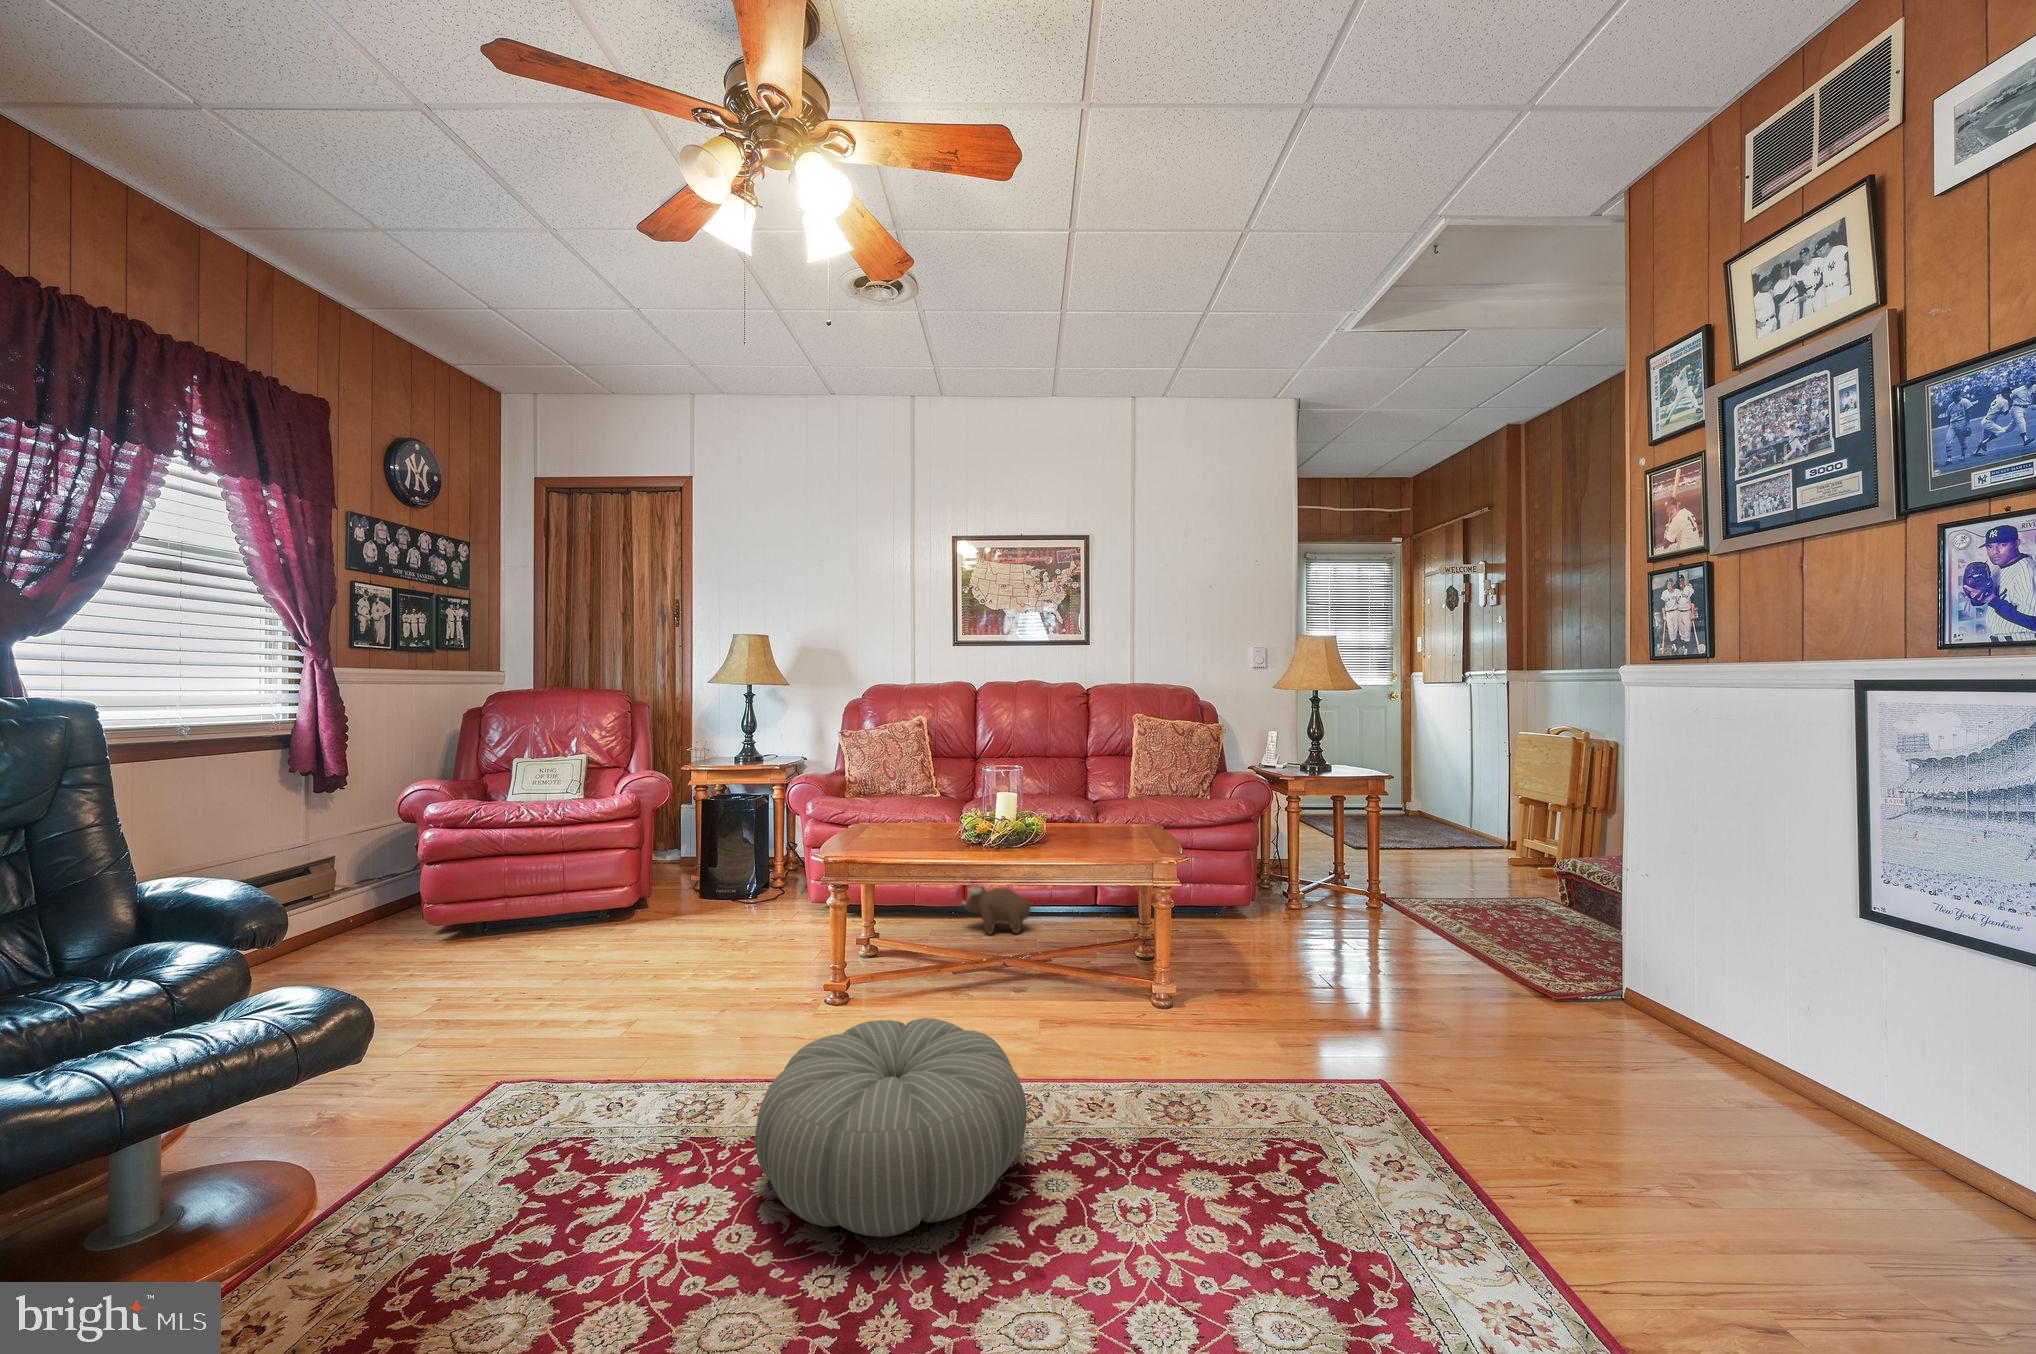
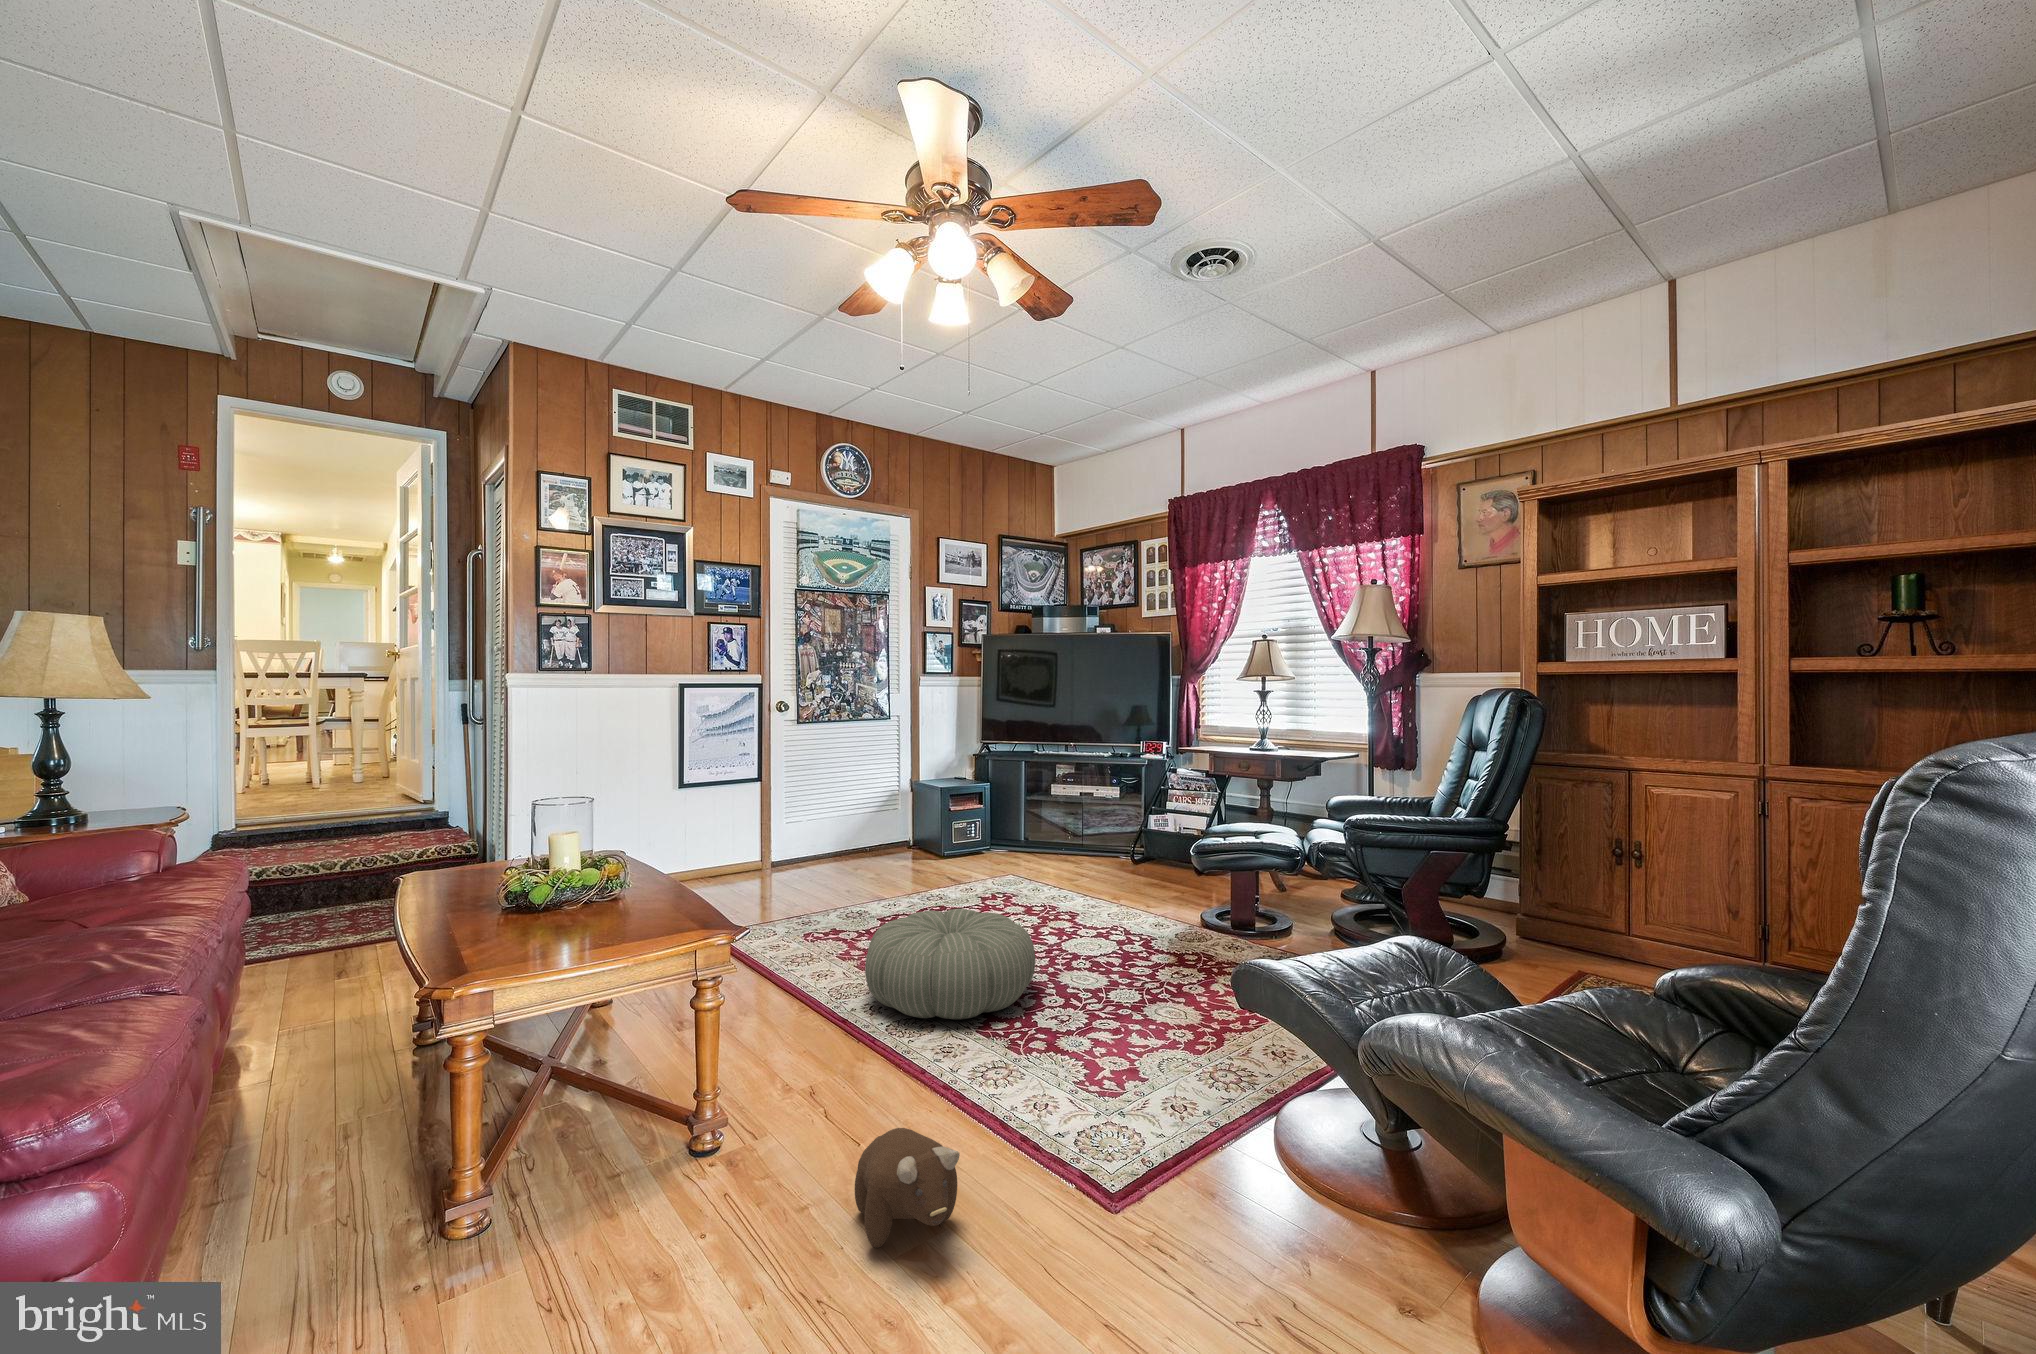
plush toy: present [963,886,1031,934] -> present [855,1128,960,1248]

